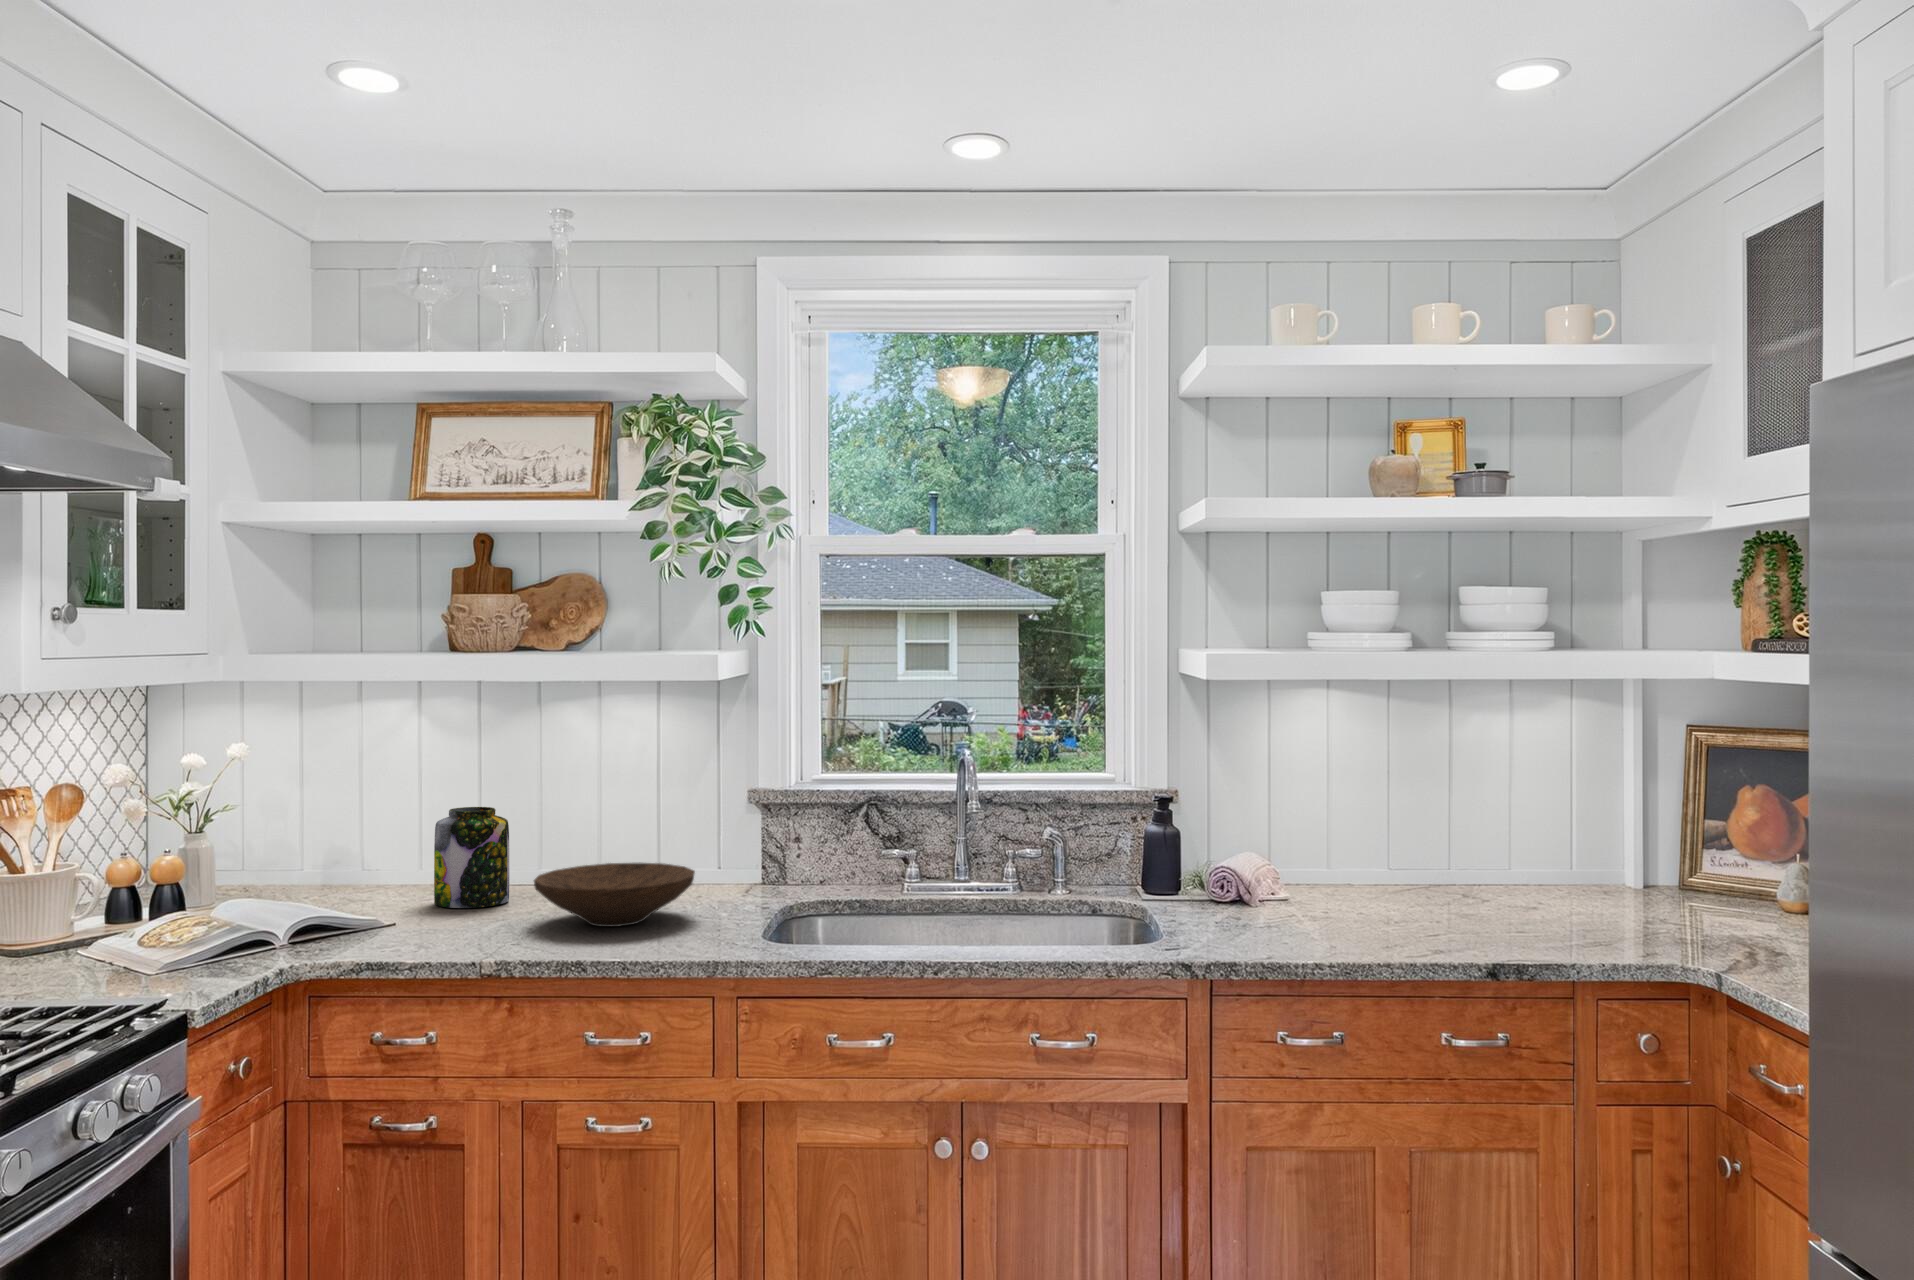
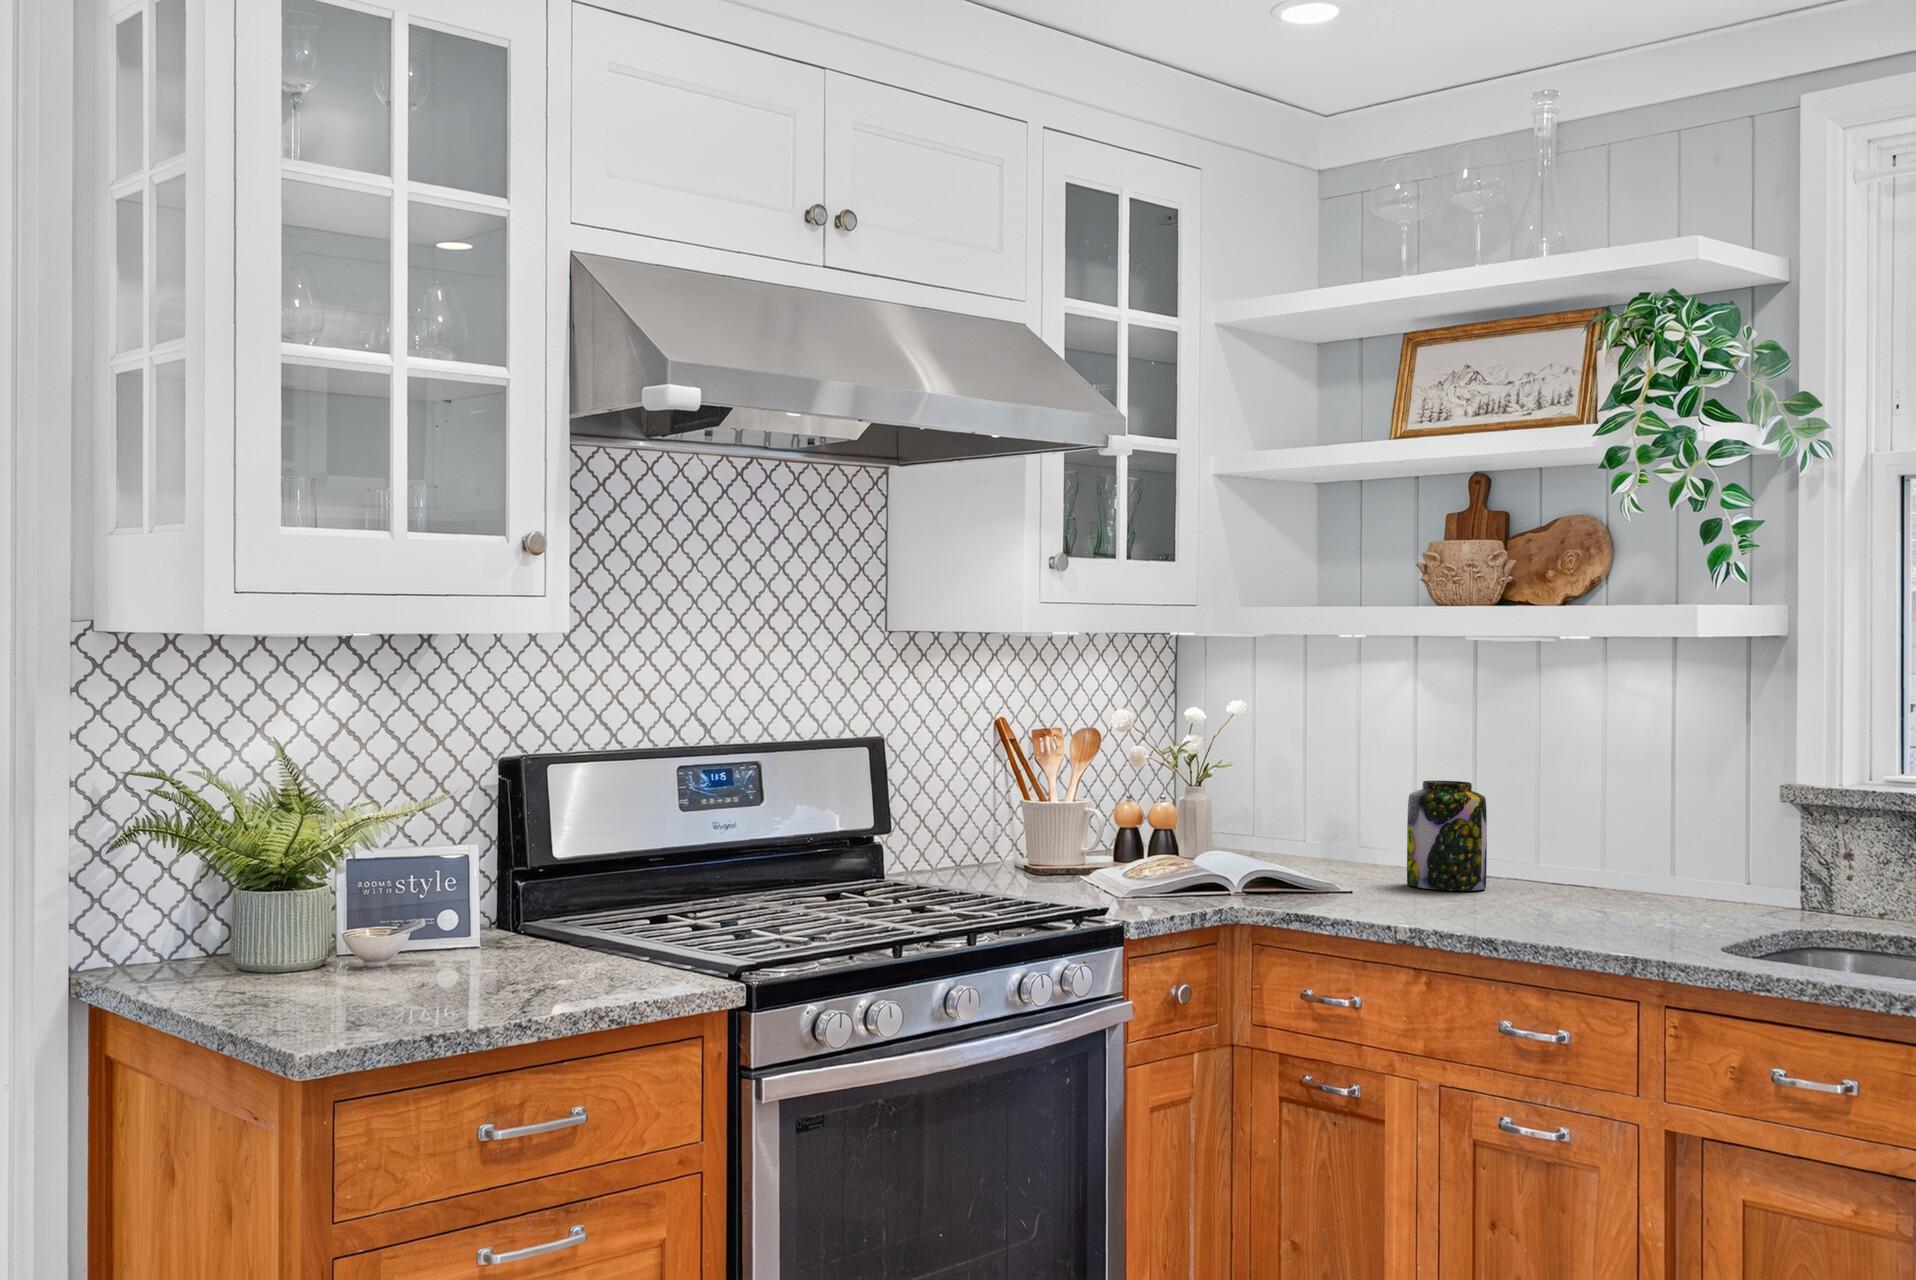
wooden bowl: present [534,863,695,927] -> none [1479,853,1670,920]

